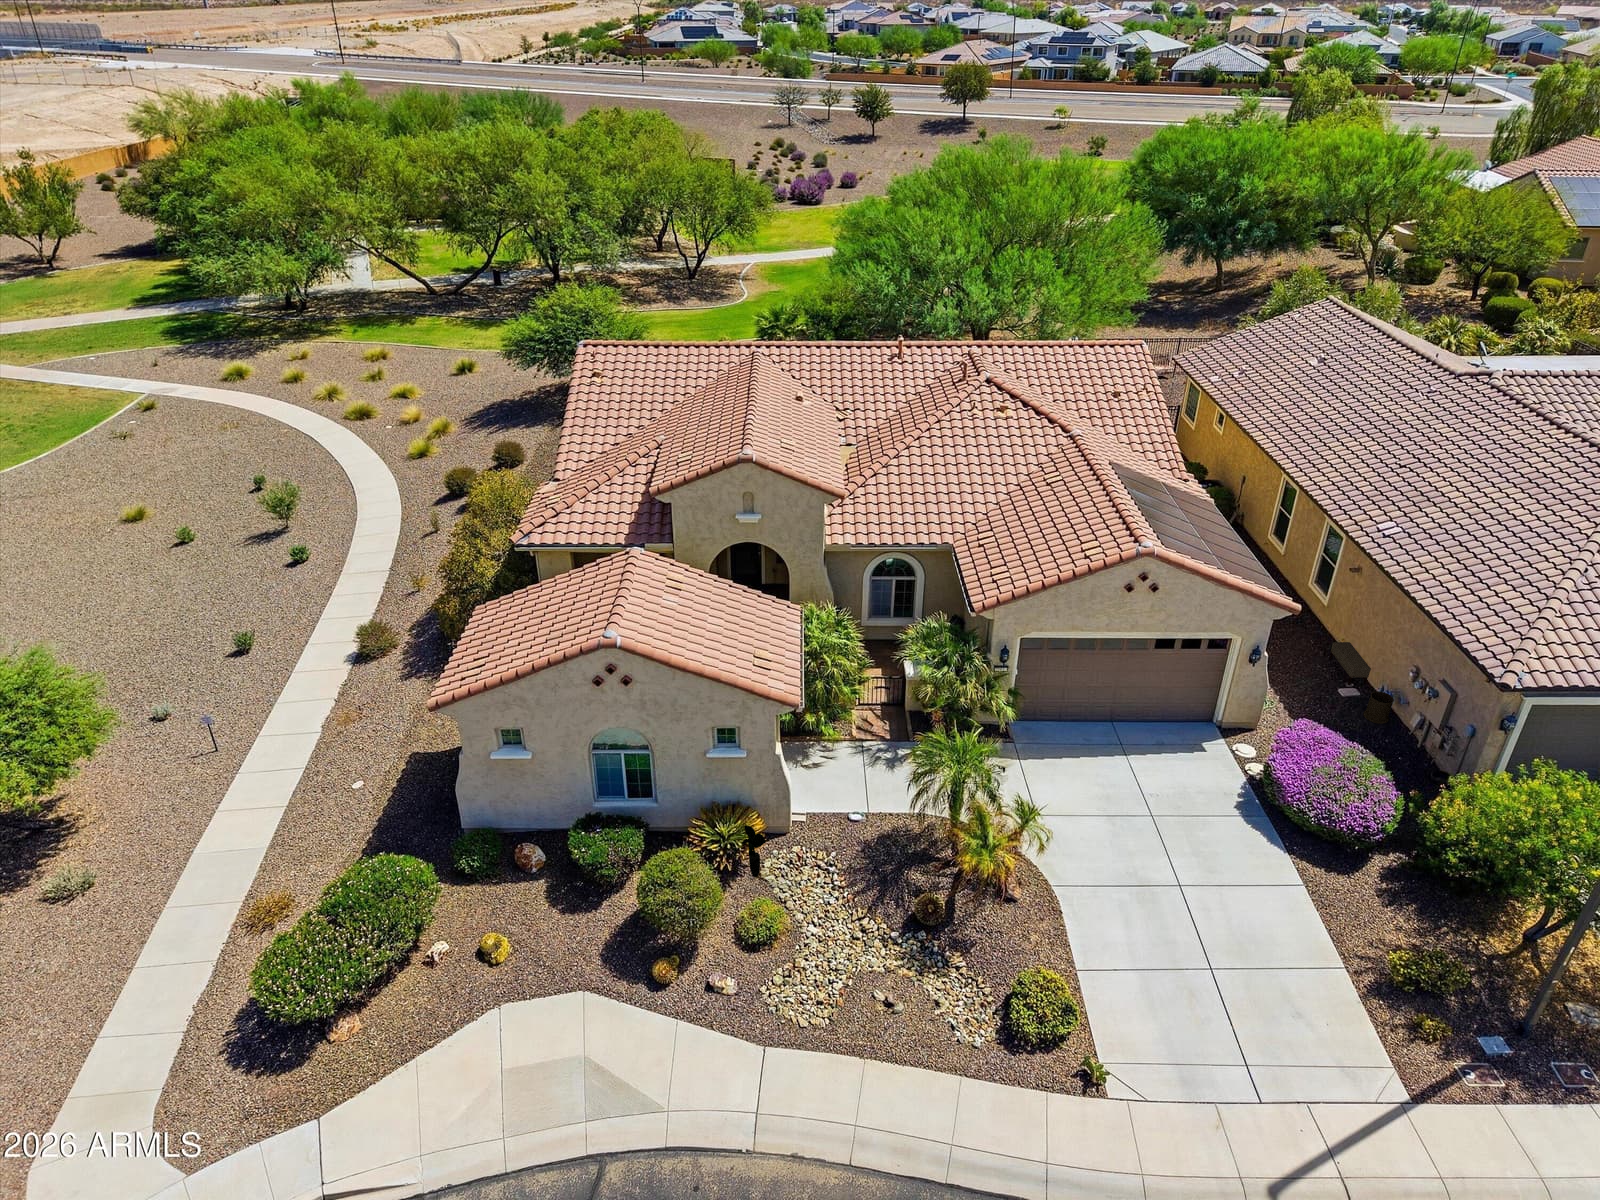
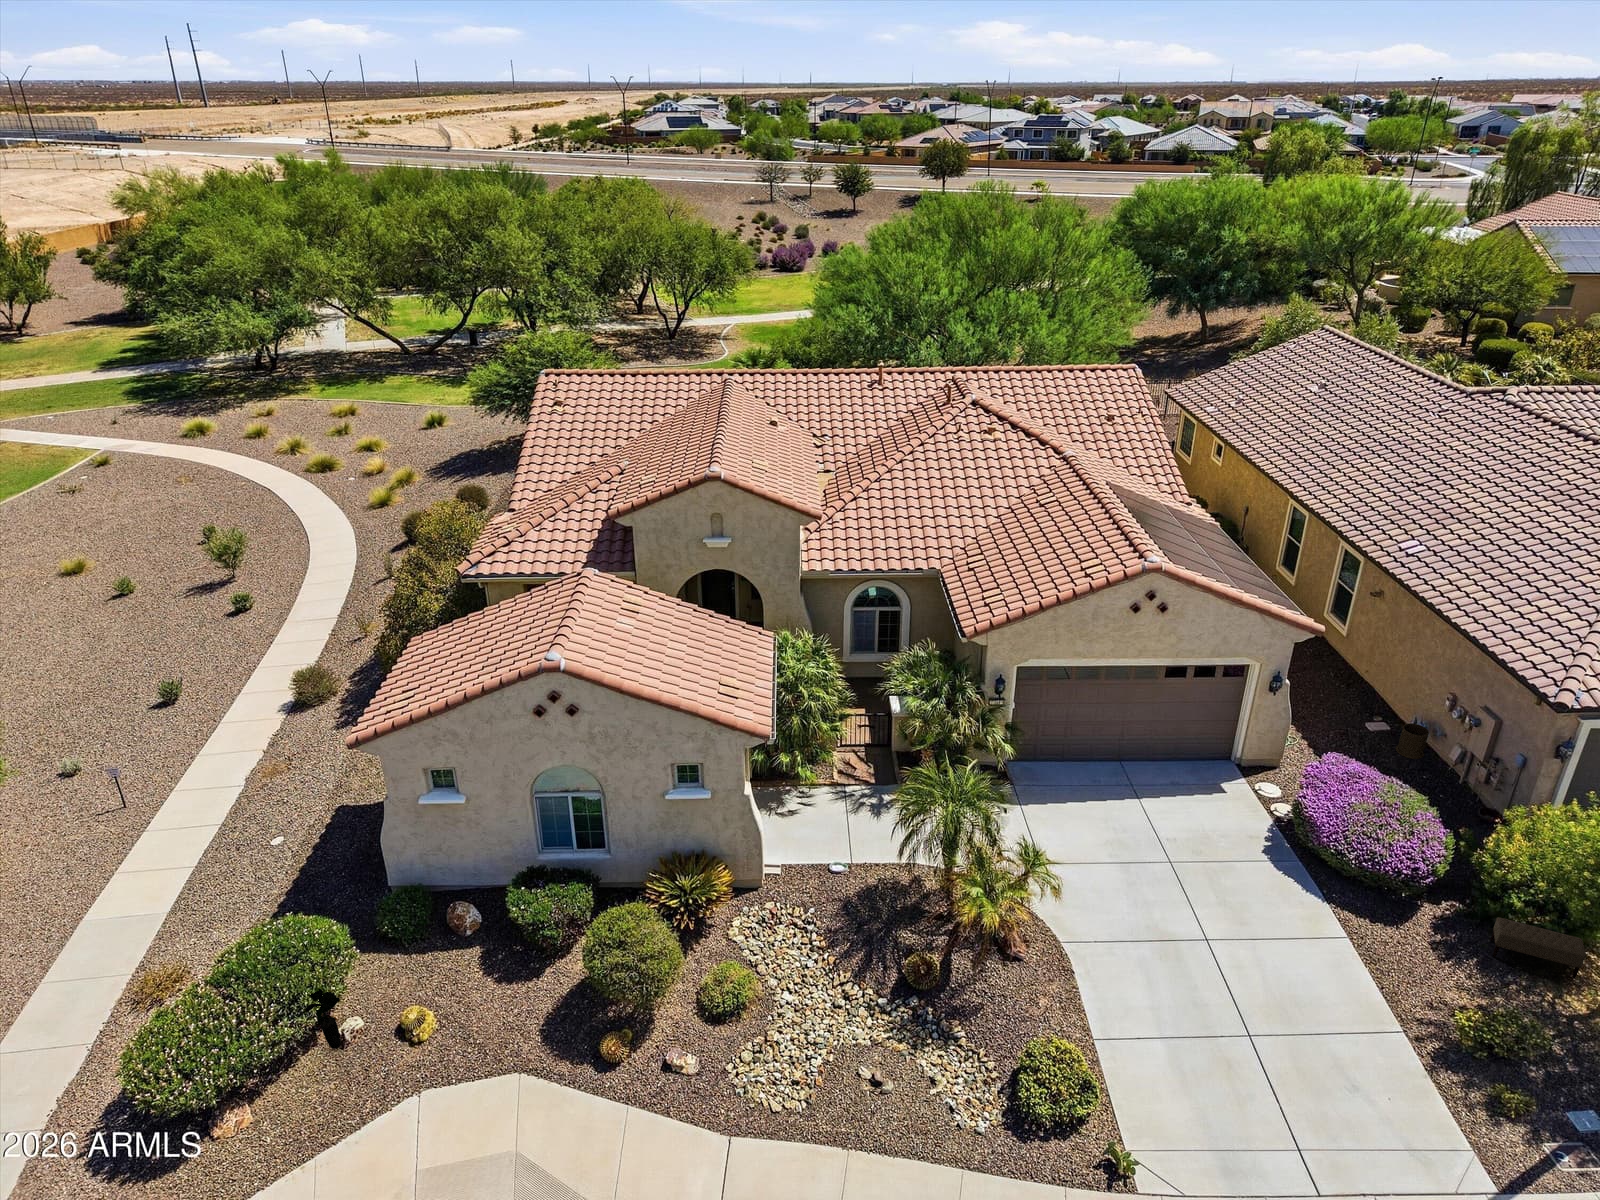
bench: present [1329,642,1371,685] -> present [1491,917,1586,979]
potted plant: present [742,825,766,877] -> present [306,989,340,1049]

